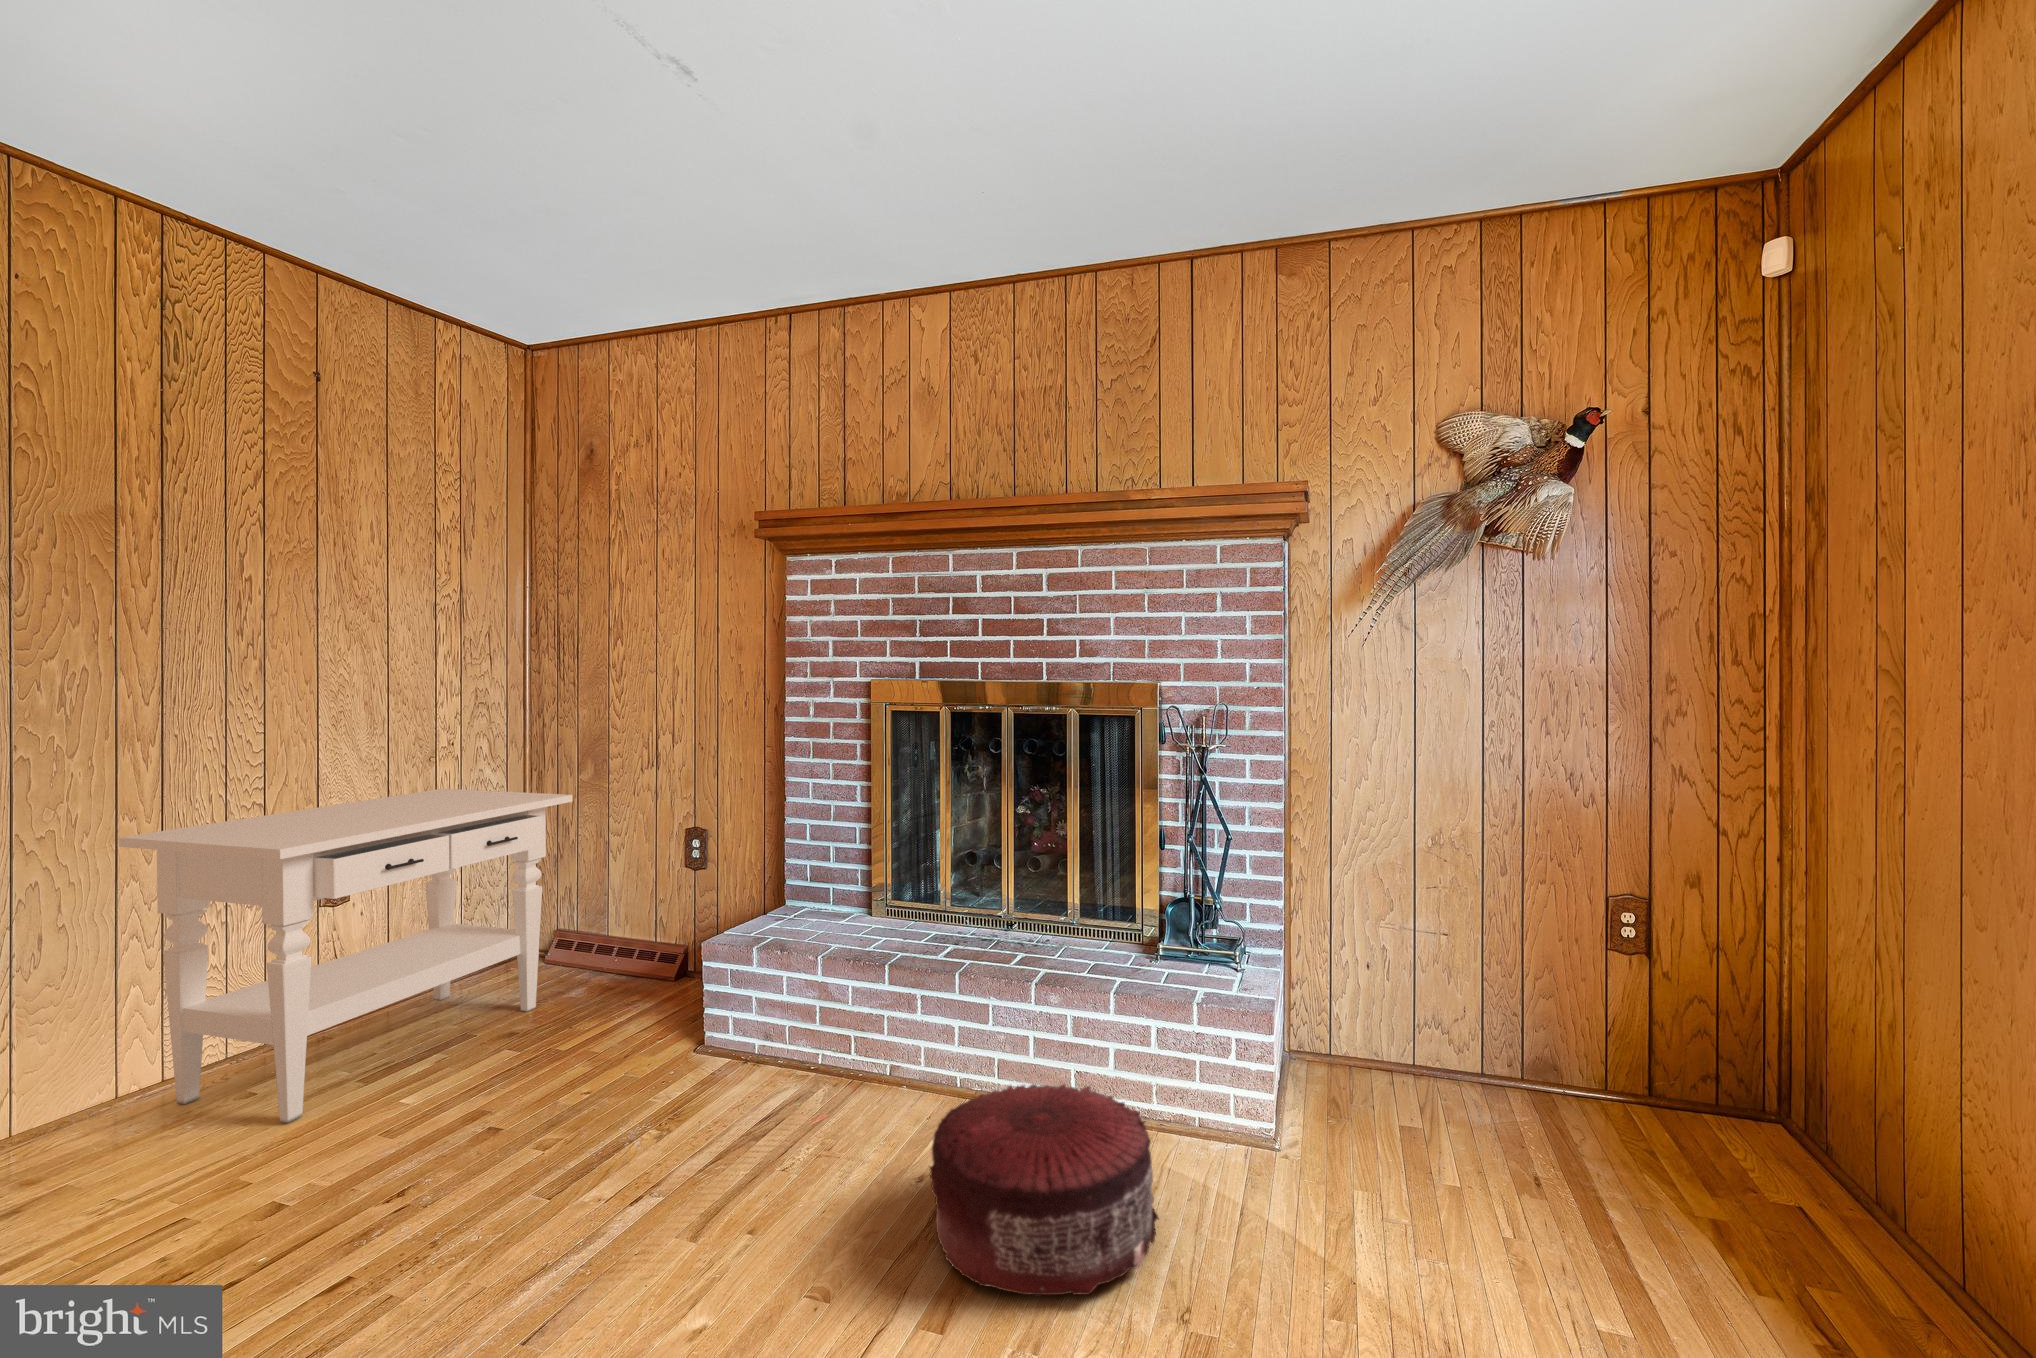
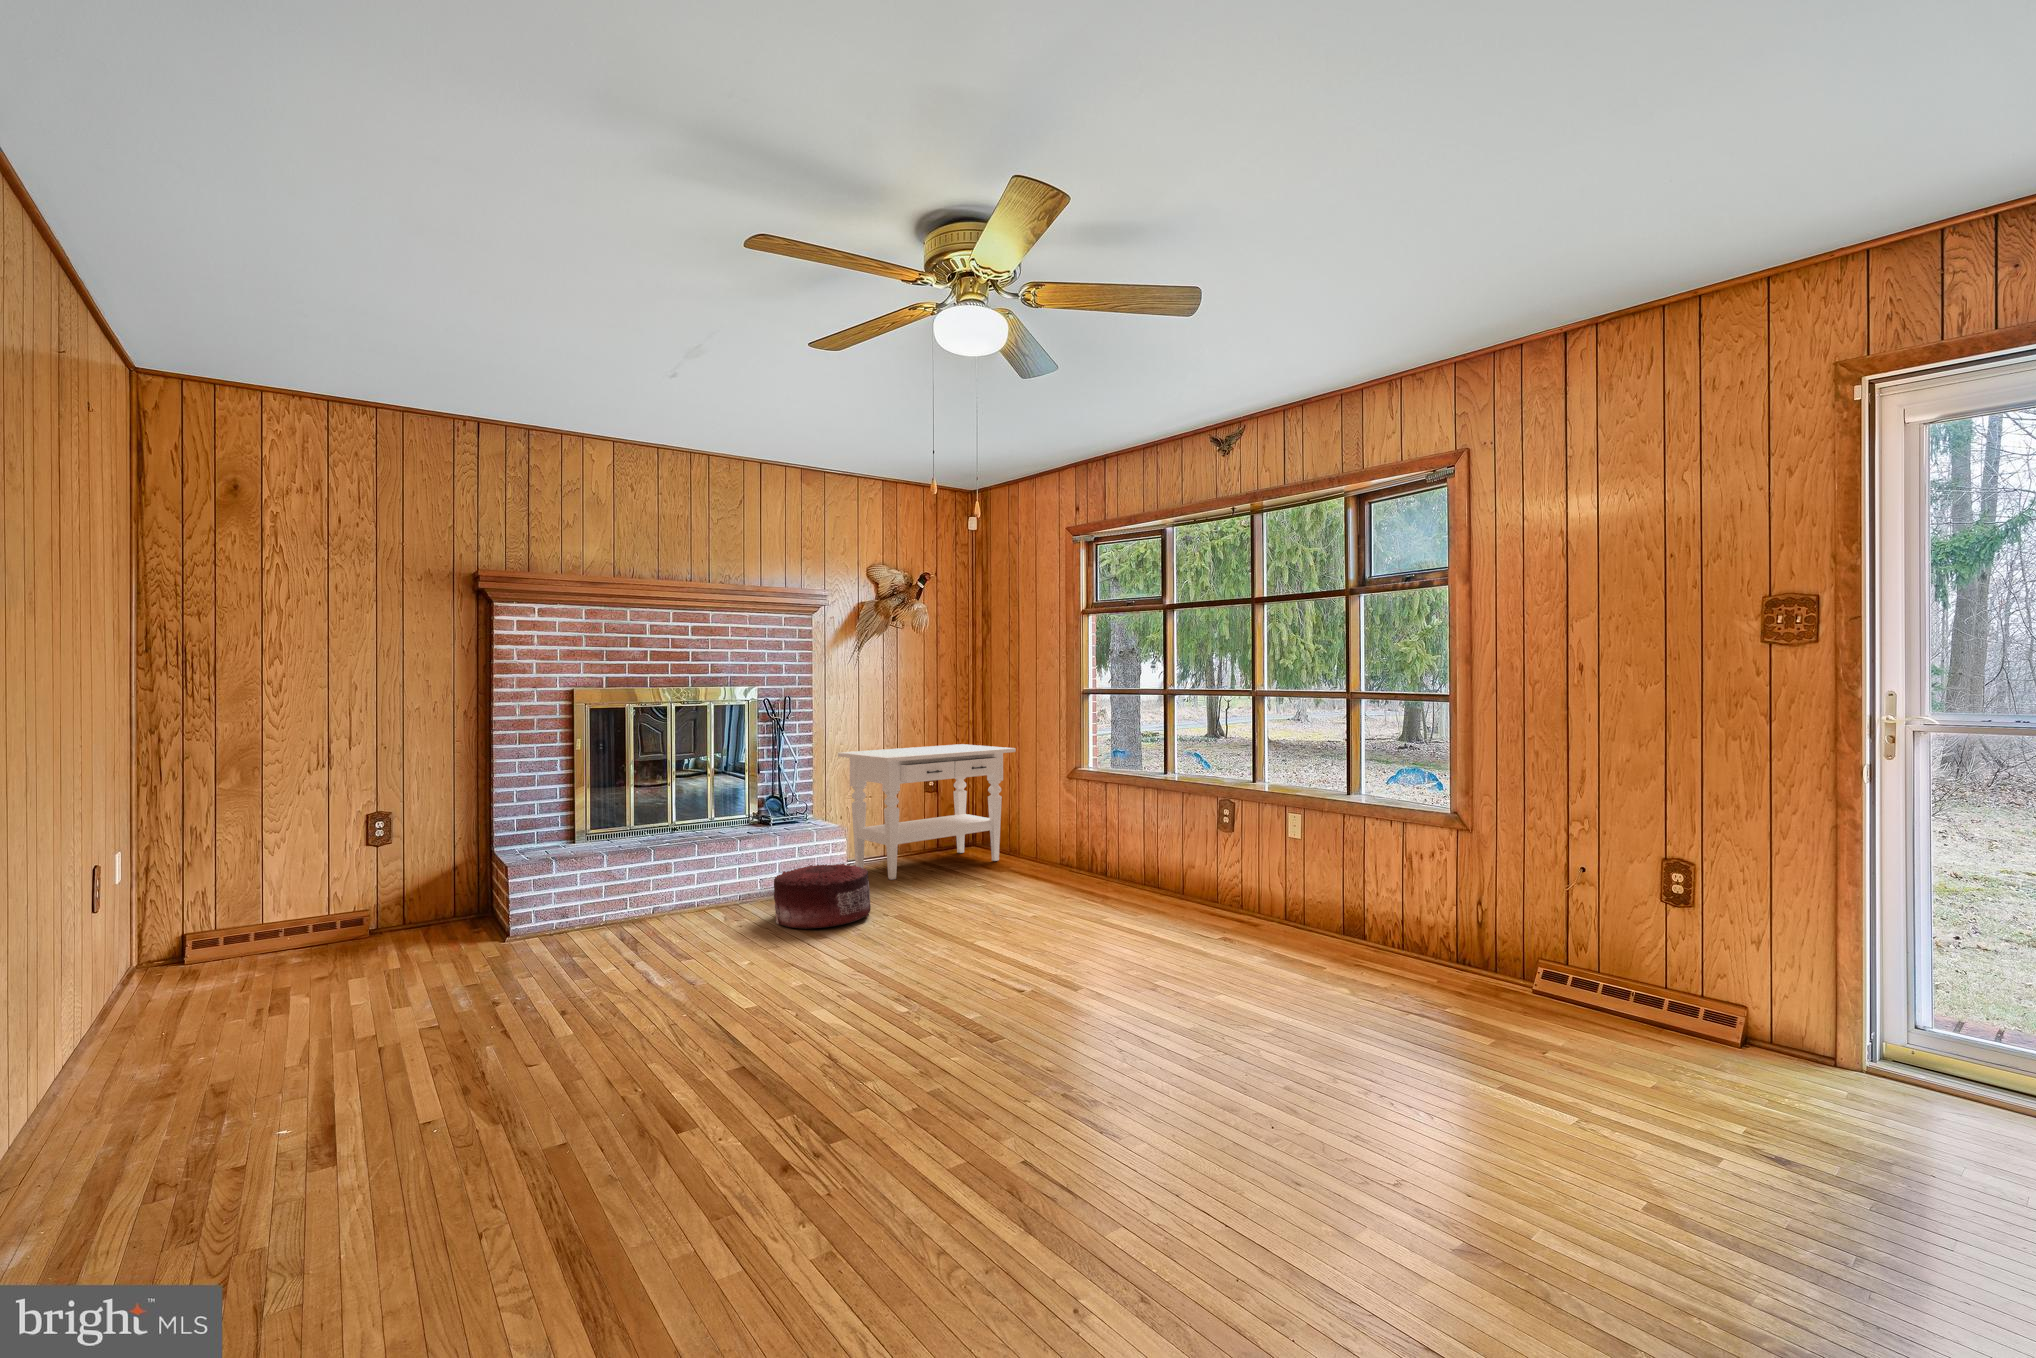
side table: present [119,789,572,1123] -> present [838,744,1016,880]

